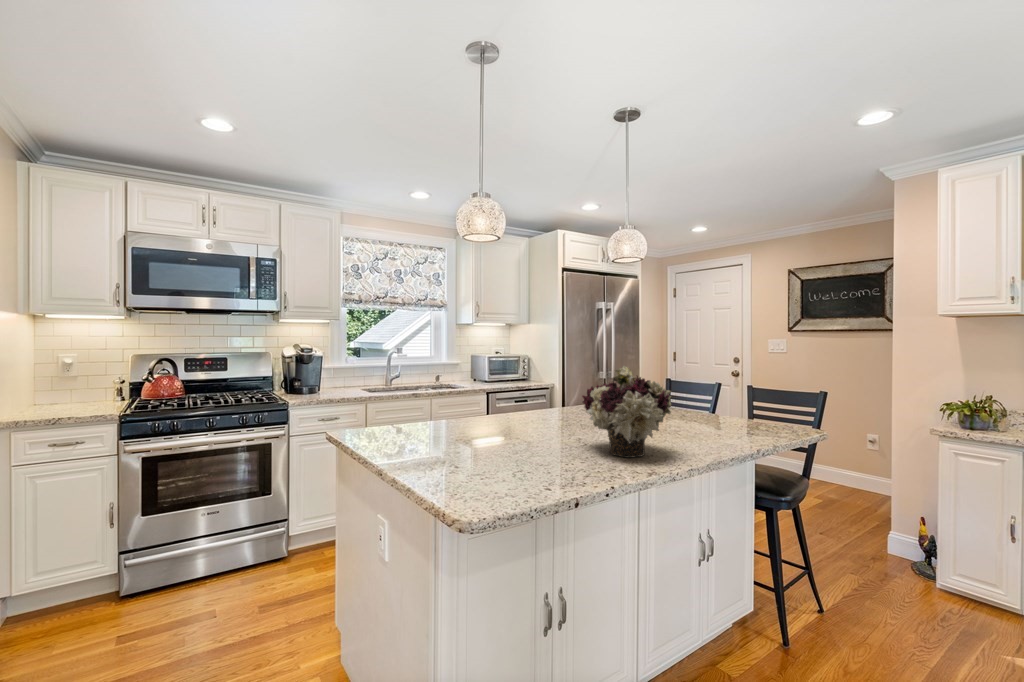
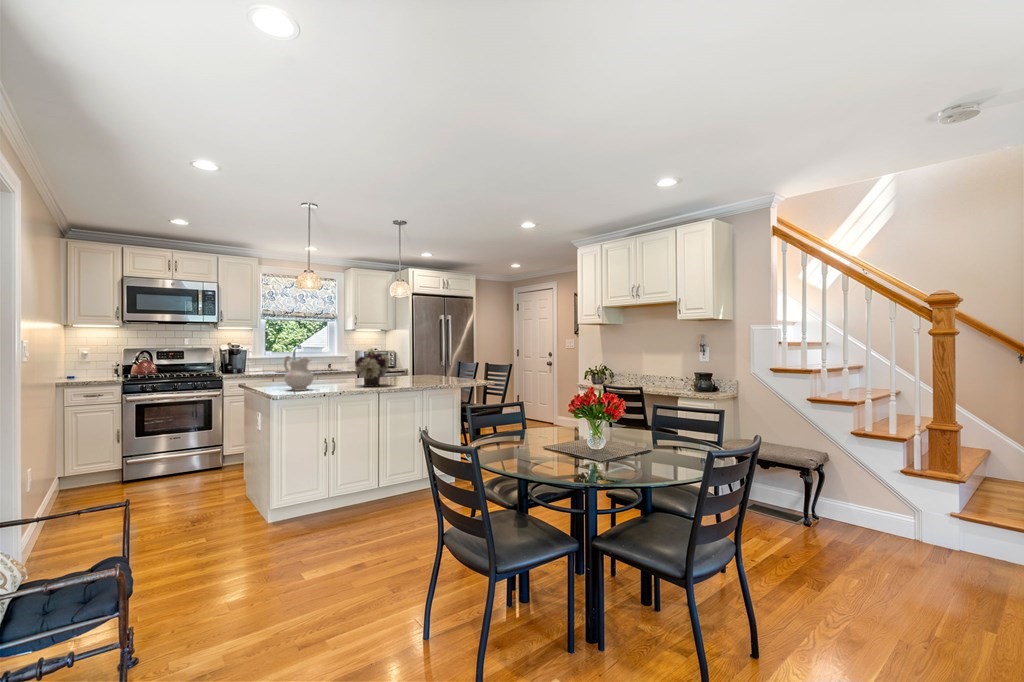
ceramic pitcher: none [456,392,532,488] -> present [284,356,313,391]

